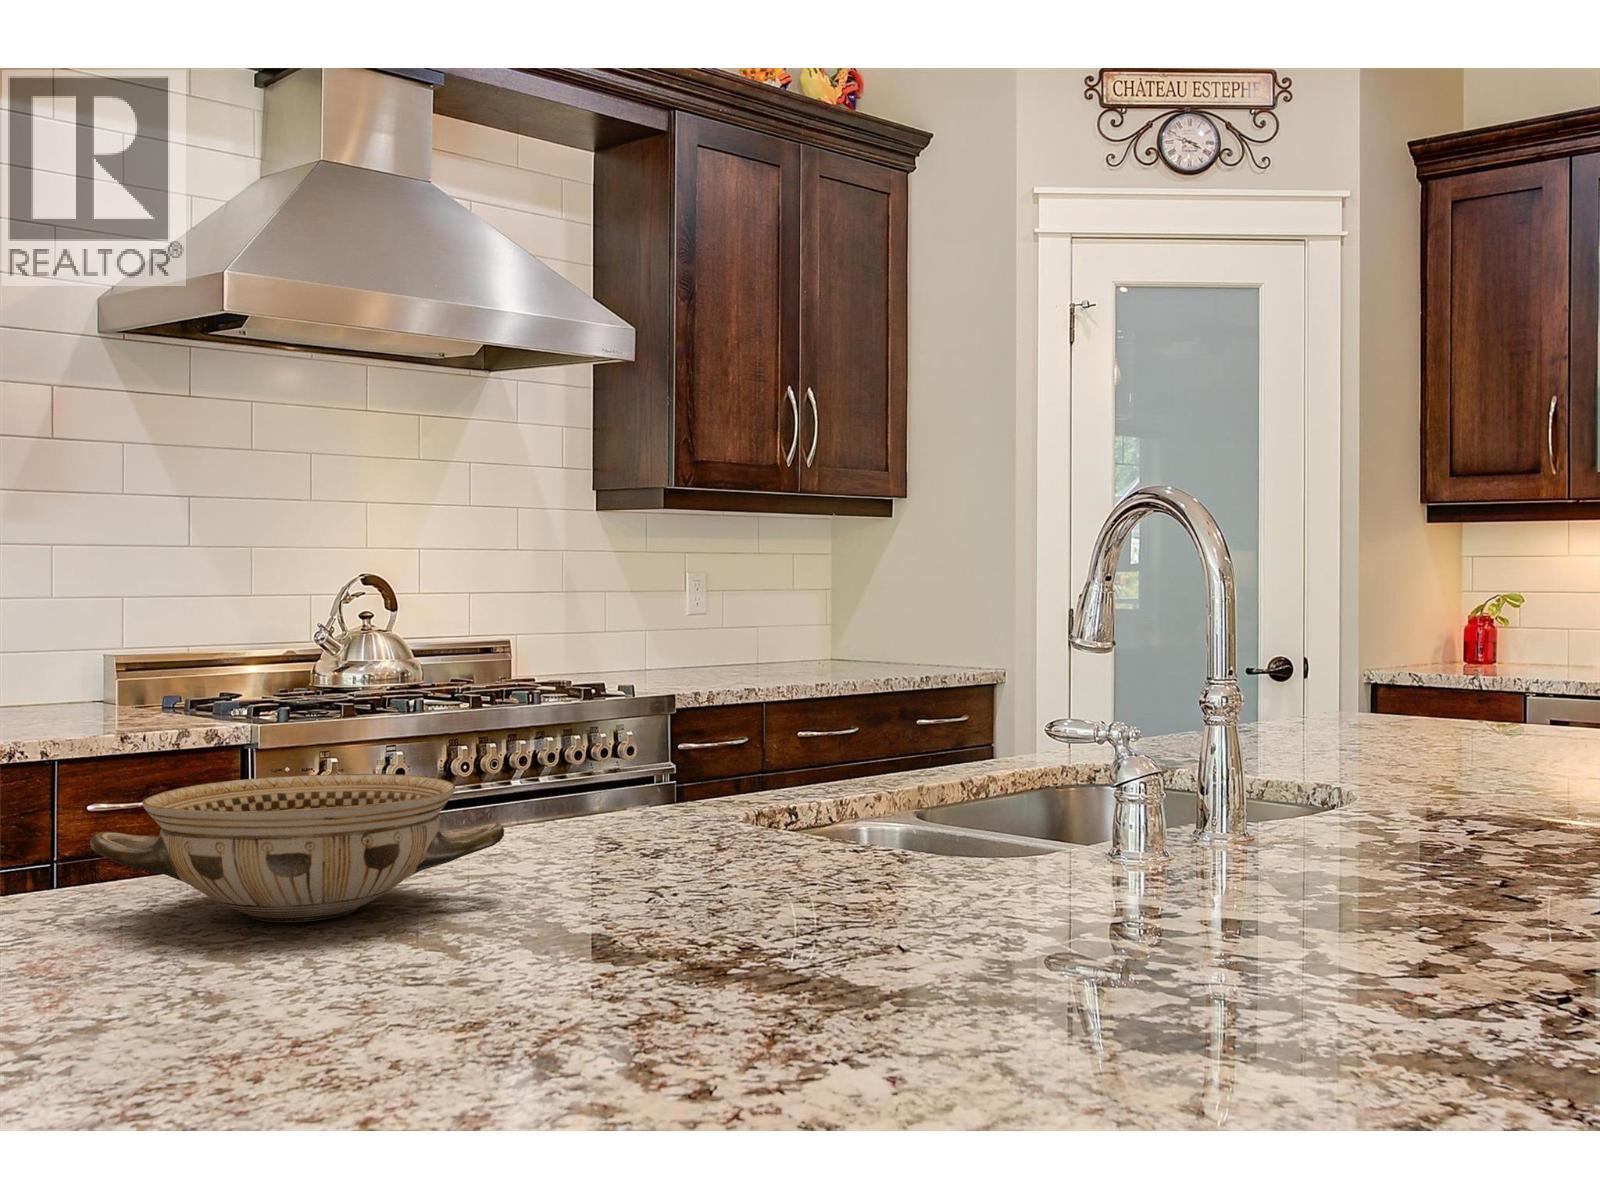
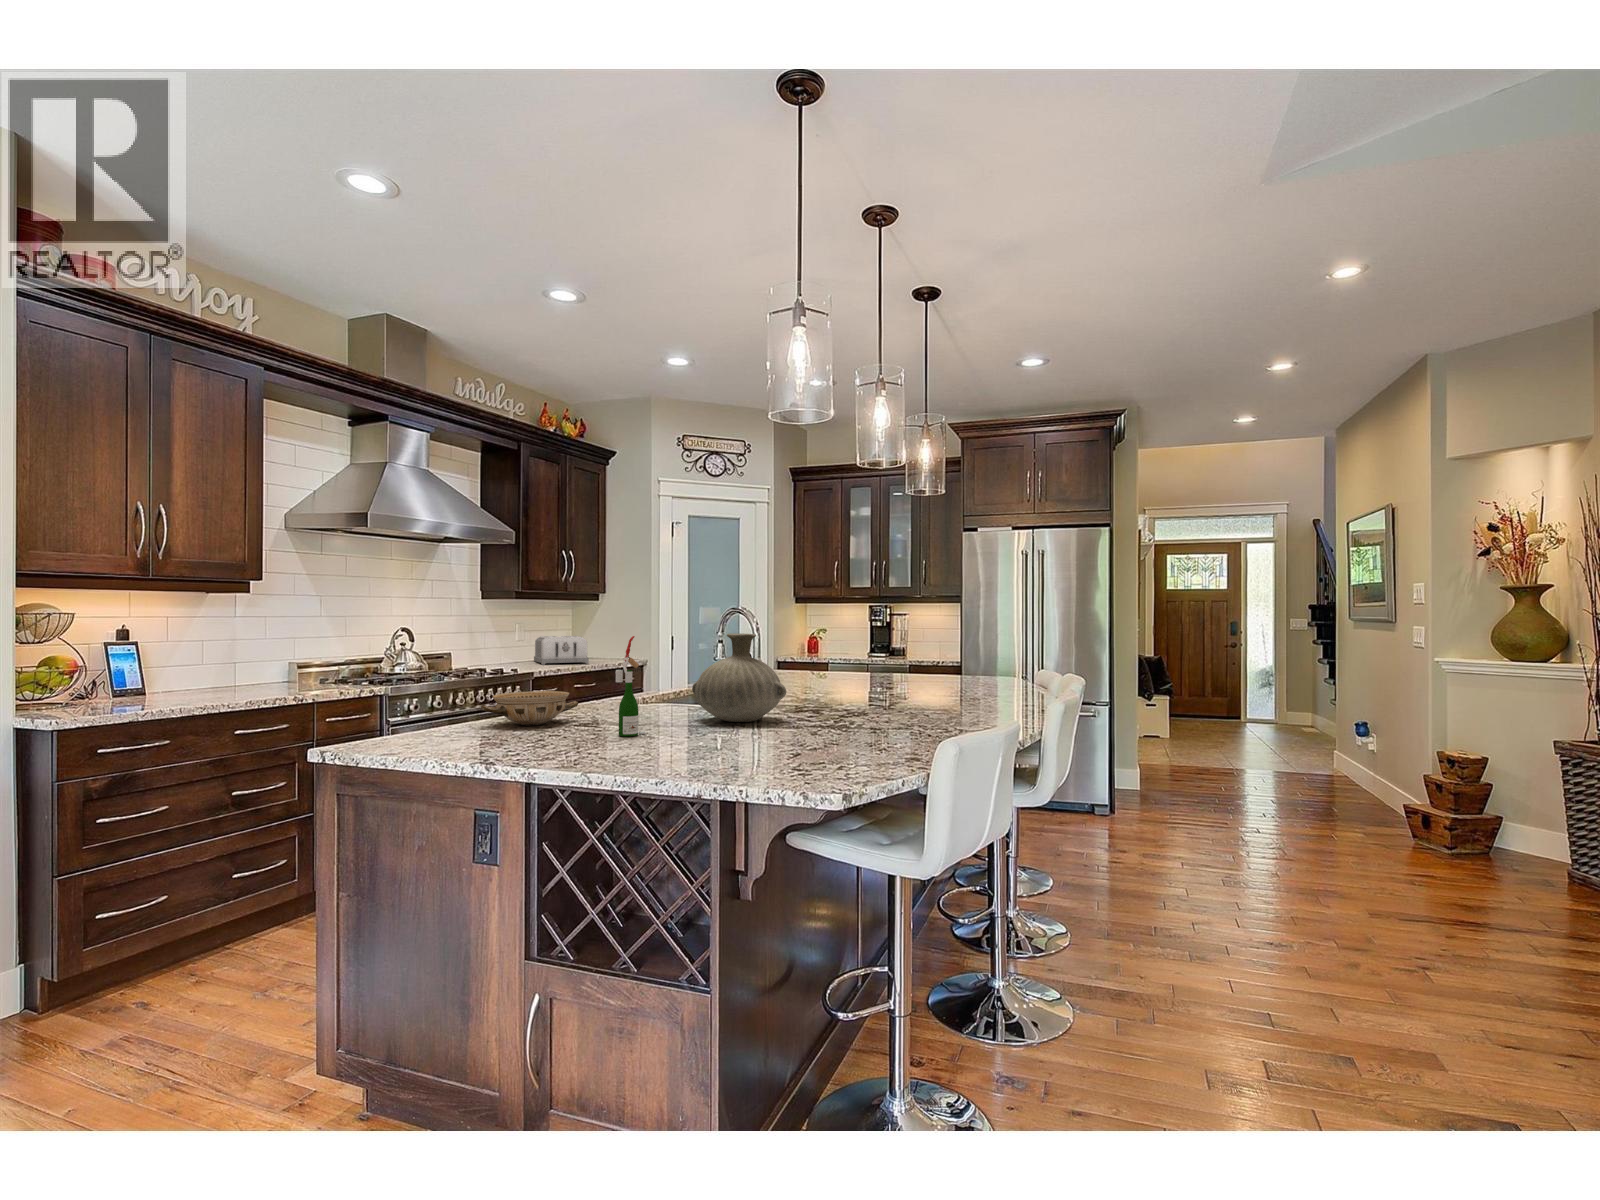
wine bottle: none [488,531,648,1059] -> present [615,636,646,736]
vase: none [962,538,1428,982] -> present [692,633,786,722]
toaster: none [729,604,851,675] -> present [534,636,589,665]

